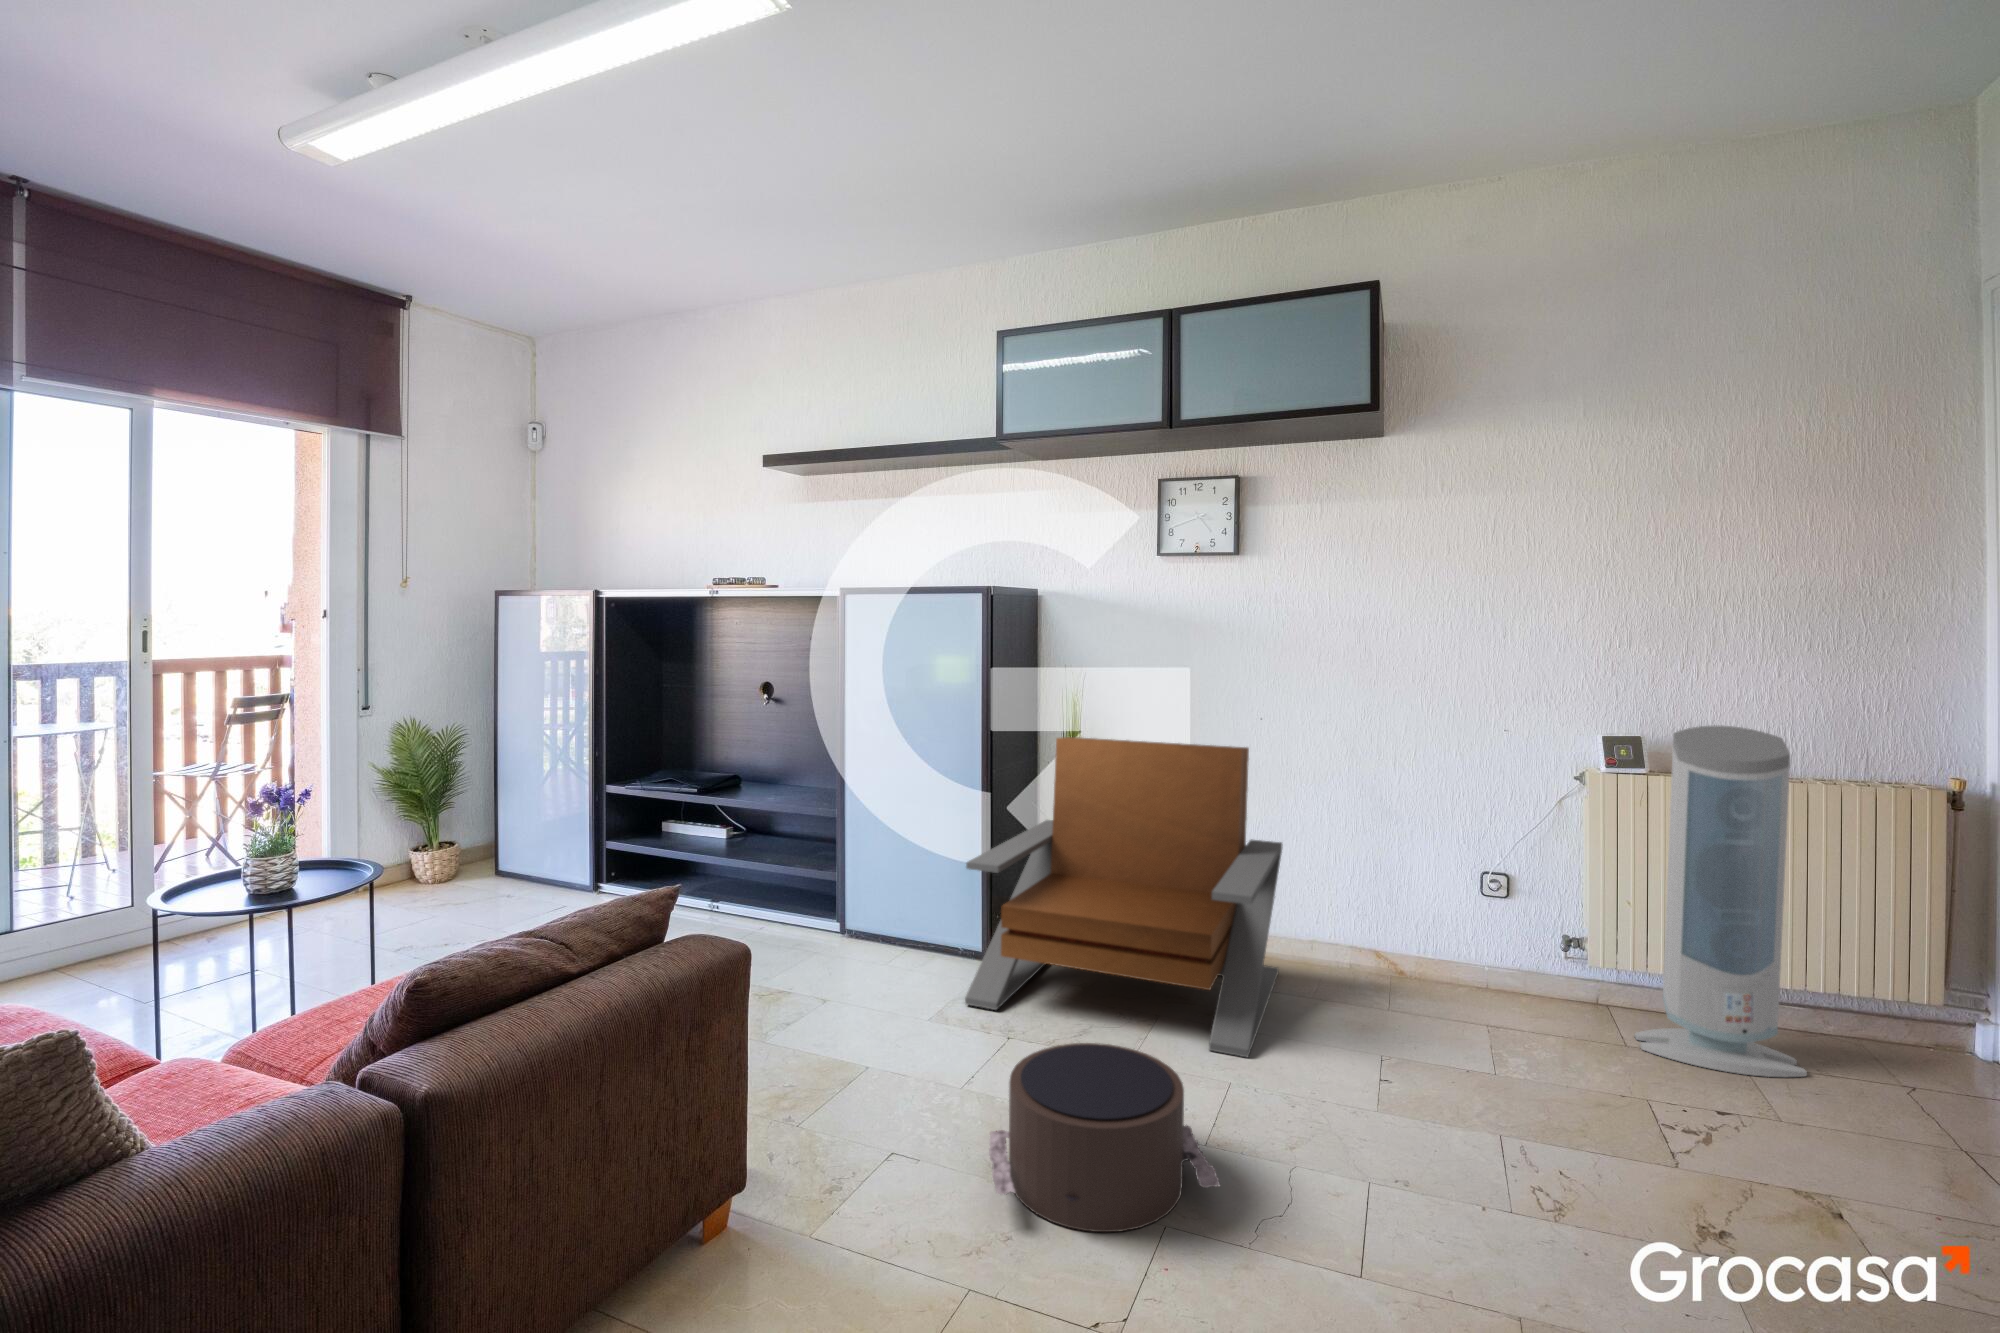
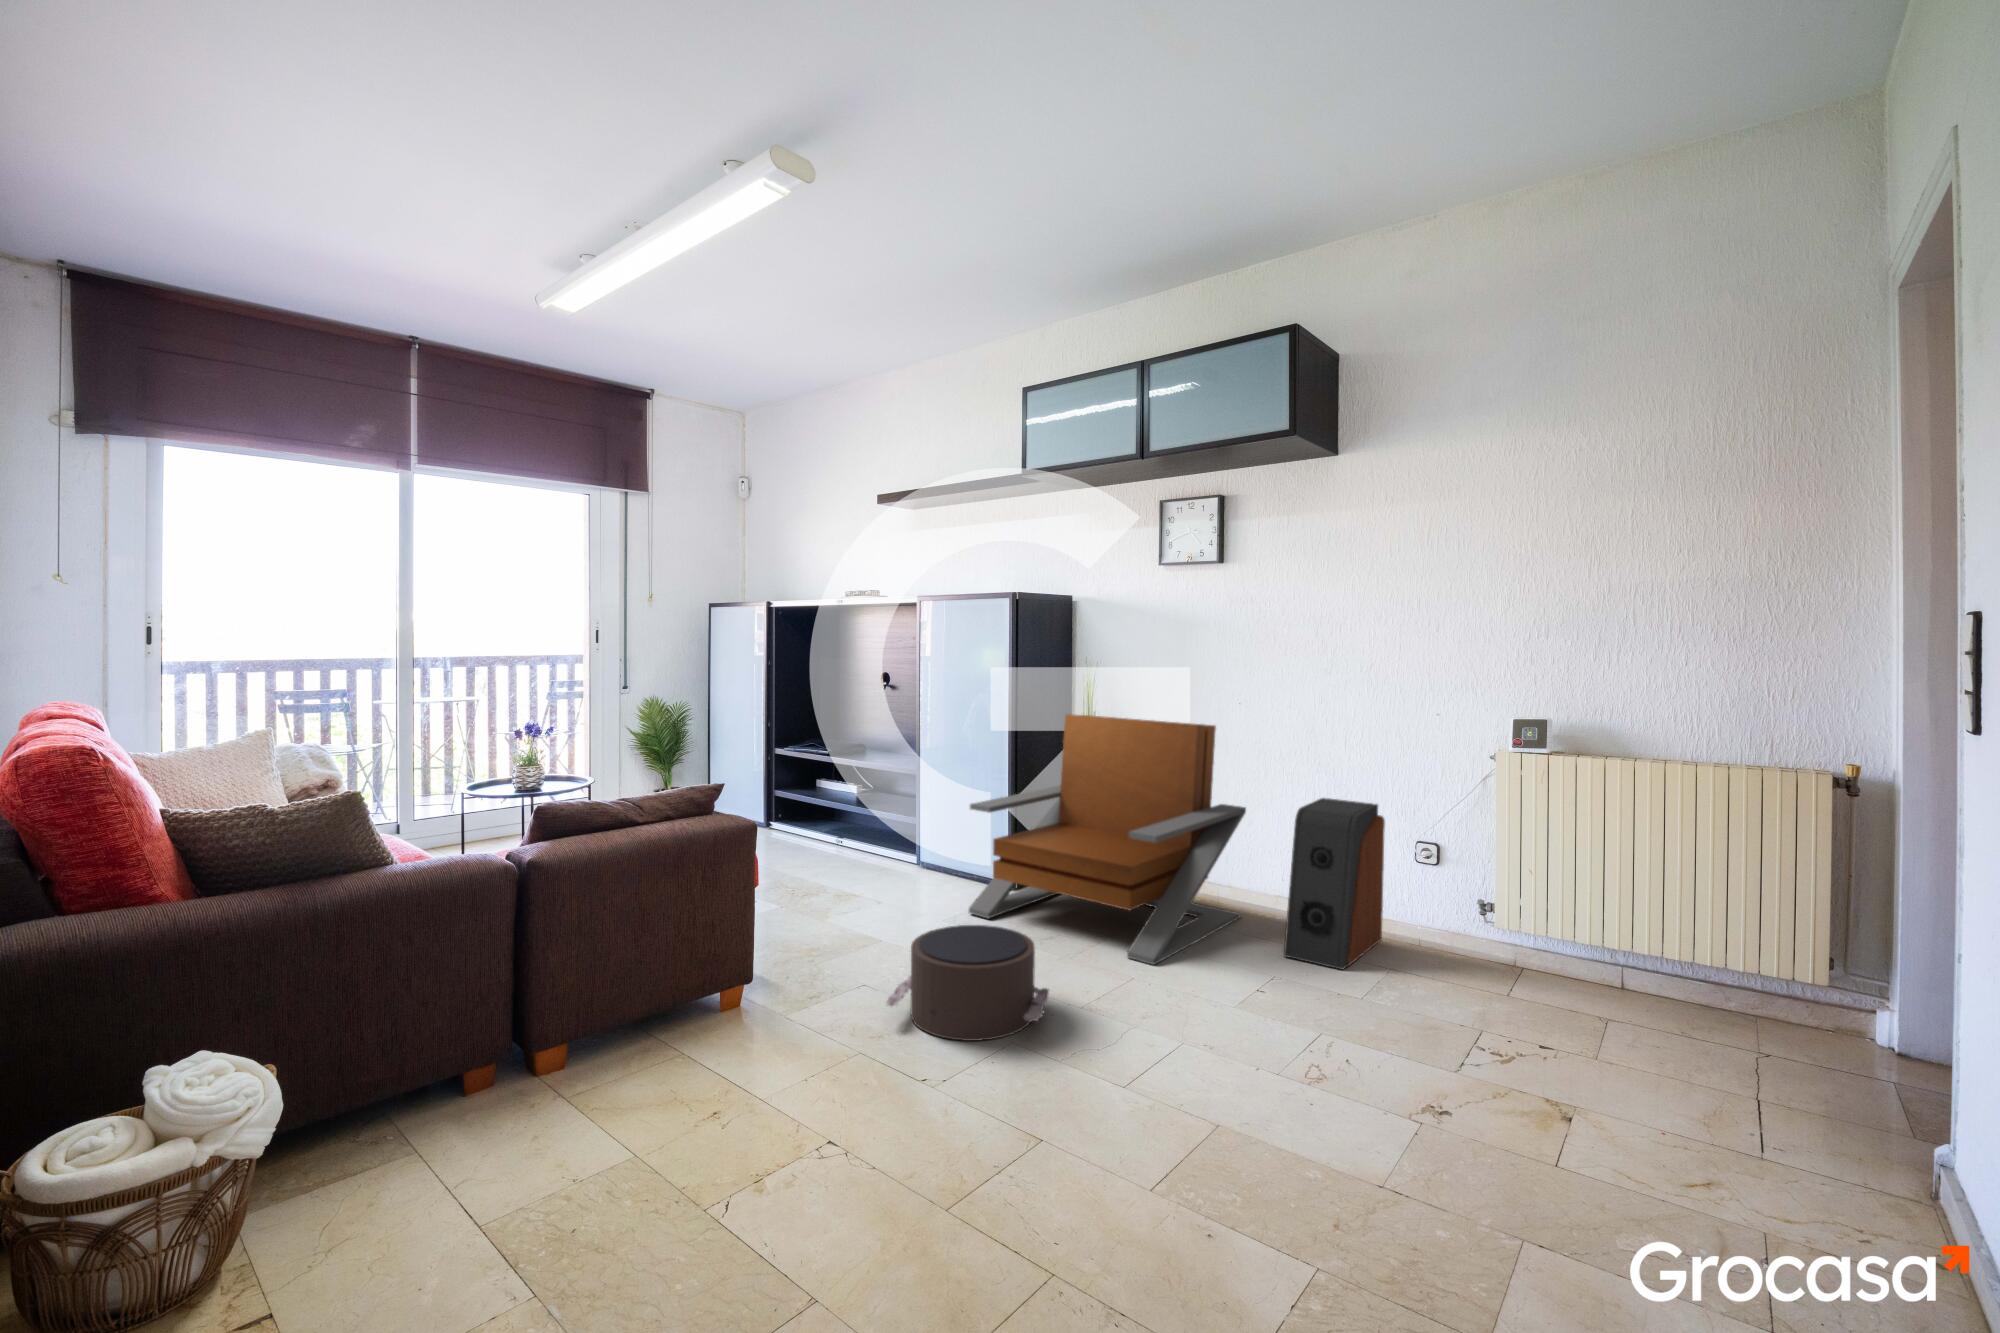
air purifier: present [1634,726,1807,1077] -> none [1513,710,1659,1031]
speaker: none [1363,828,1452,1035] -> present [1284,798,1385,970]

